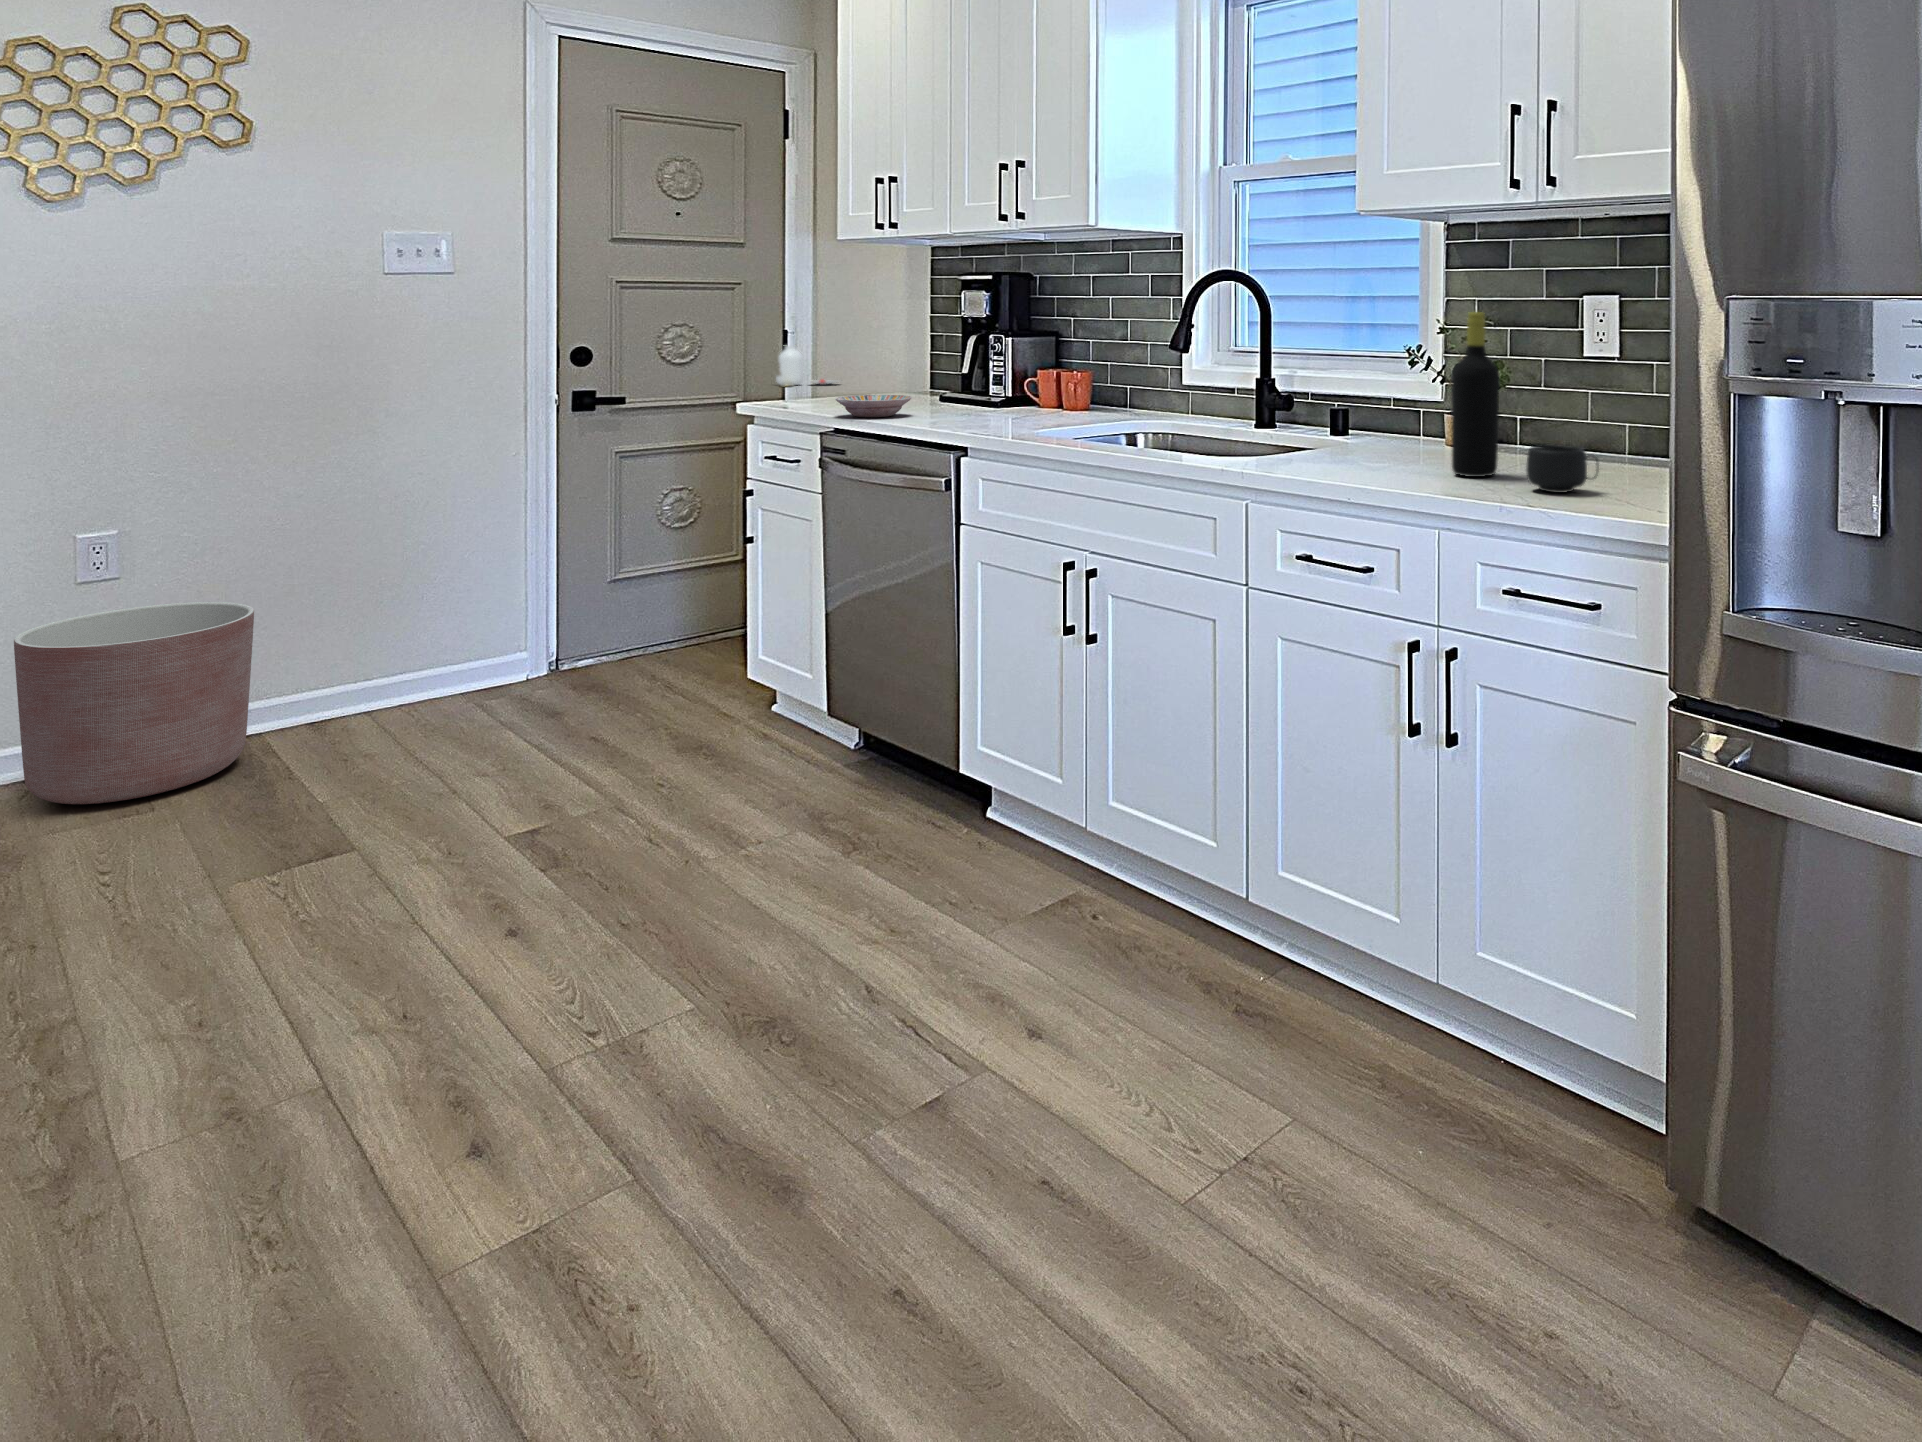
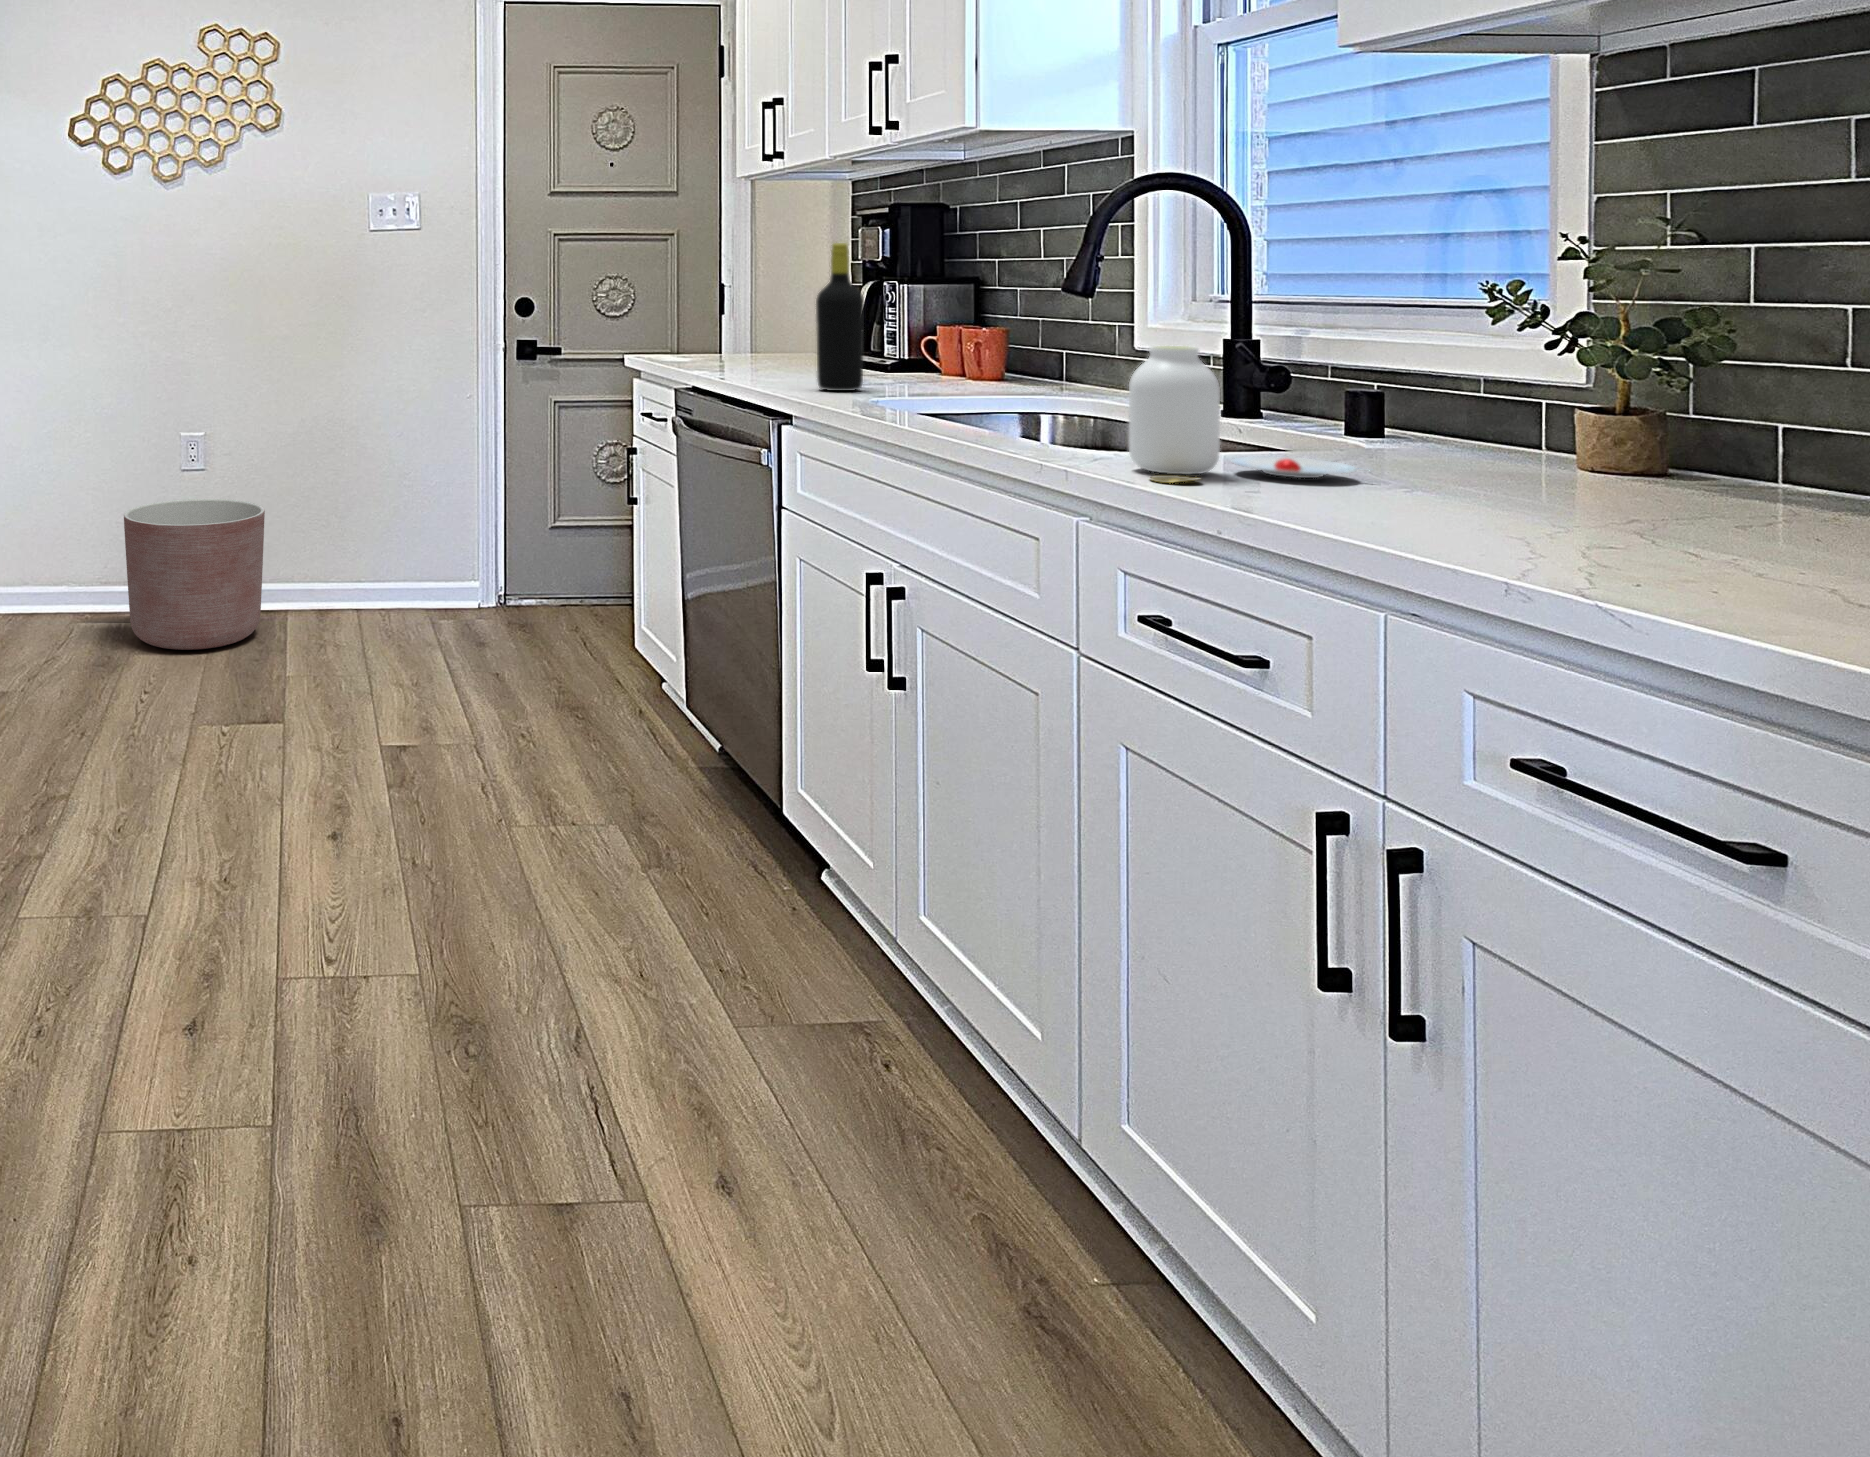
bottle: present [1451,312,1500,477] -> present [816,243,864,391]
jar: present [776,345,841,387] -> present [1129,346,1357,483]
bowl: present [835,395,912,417] -> none [694,349,779,374]
mug: present [1526,445,1598,493] -> none [1588,469,1793,570]

